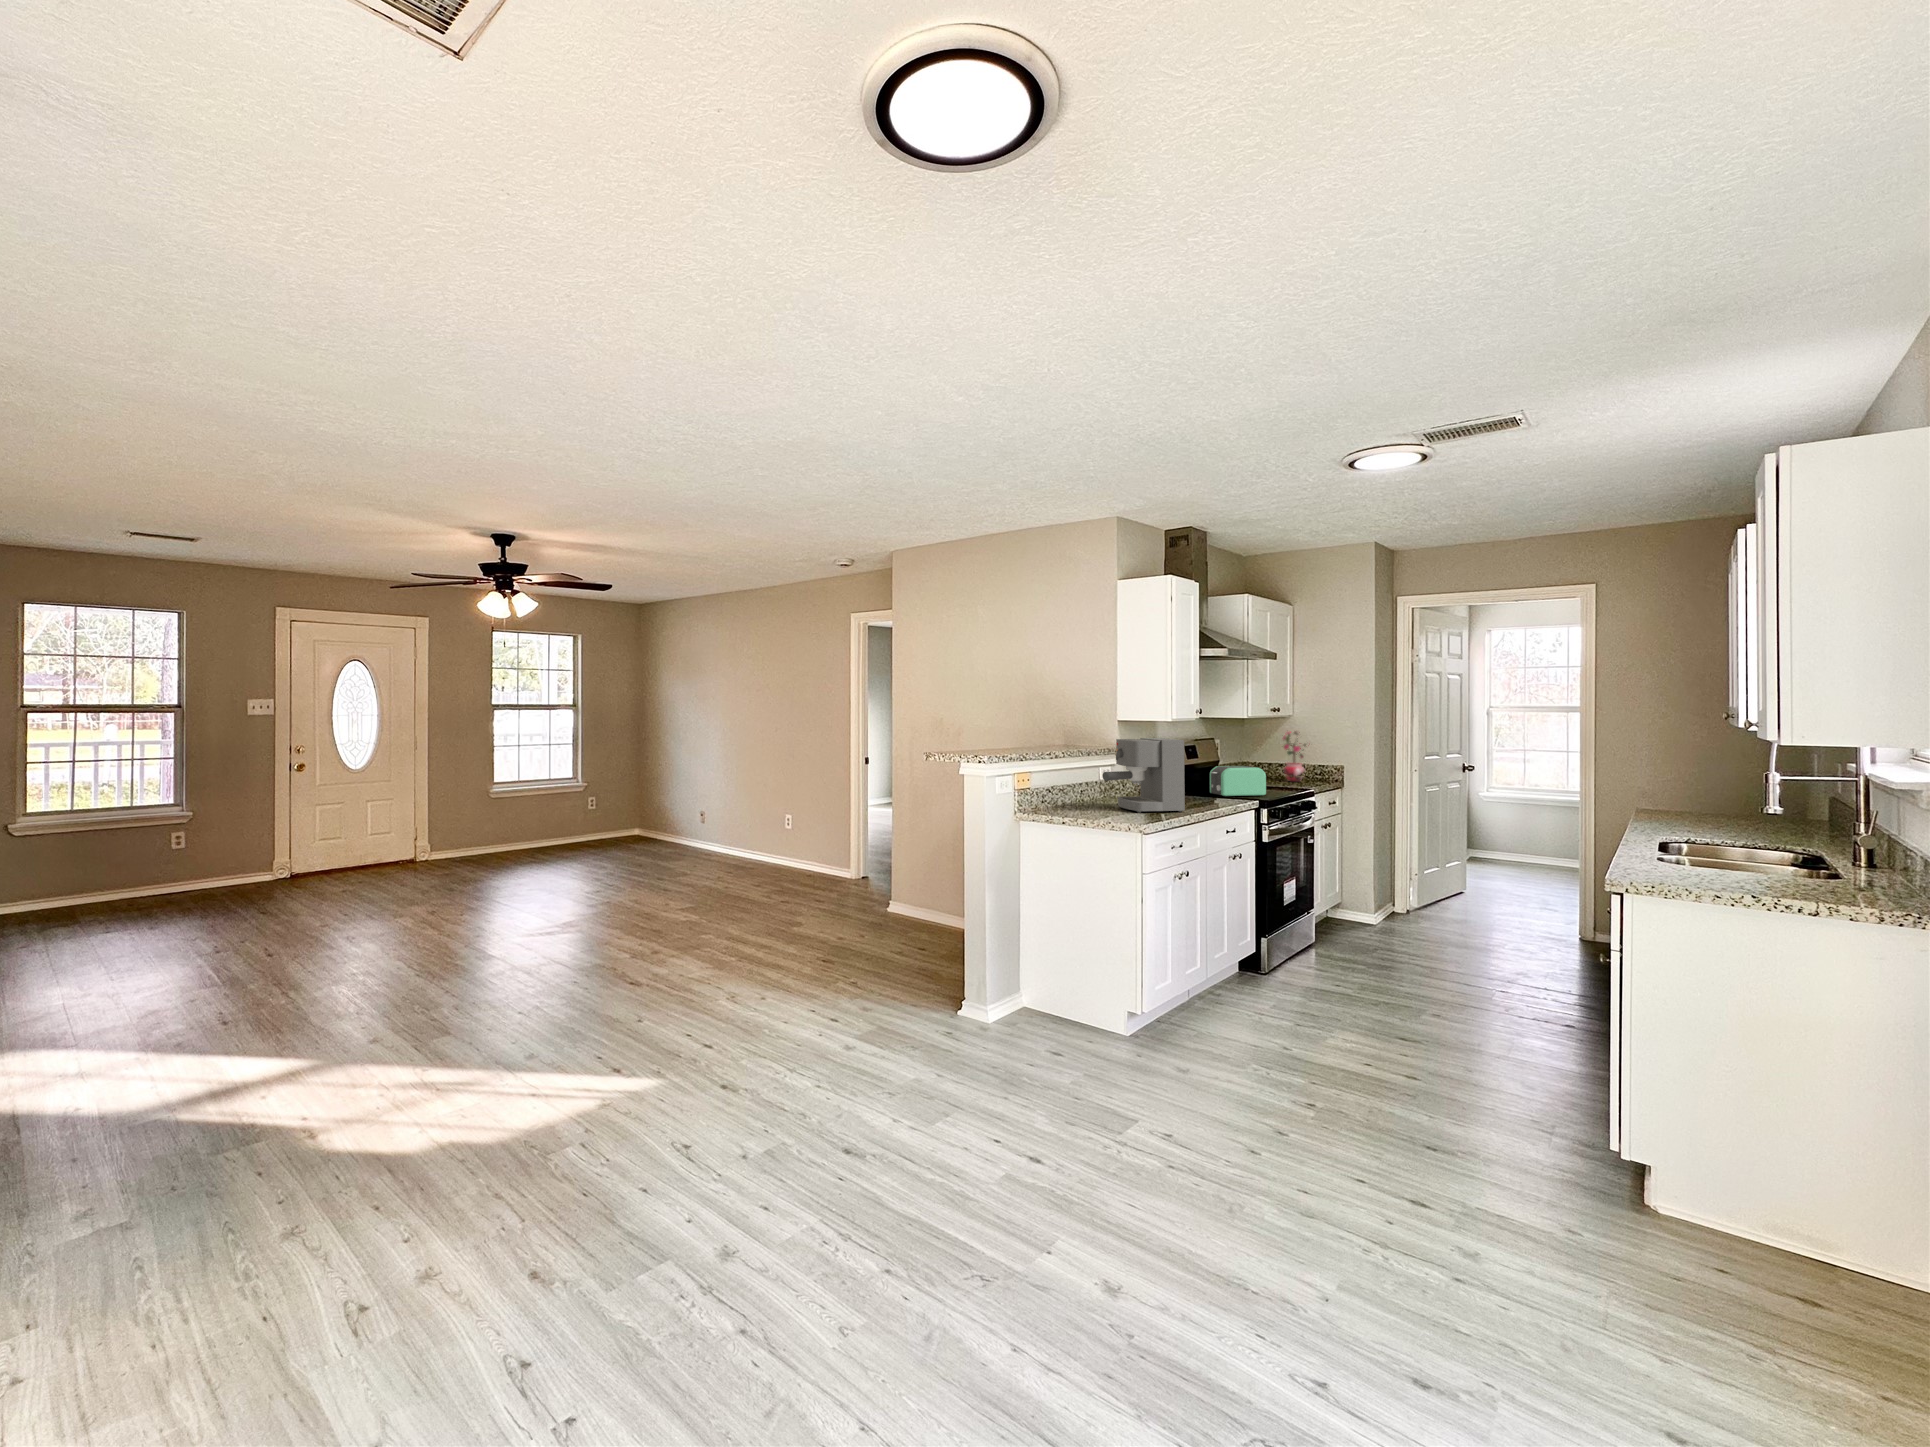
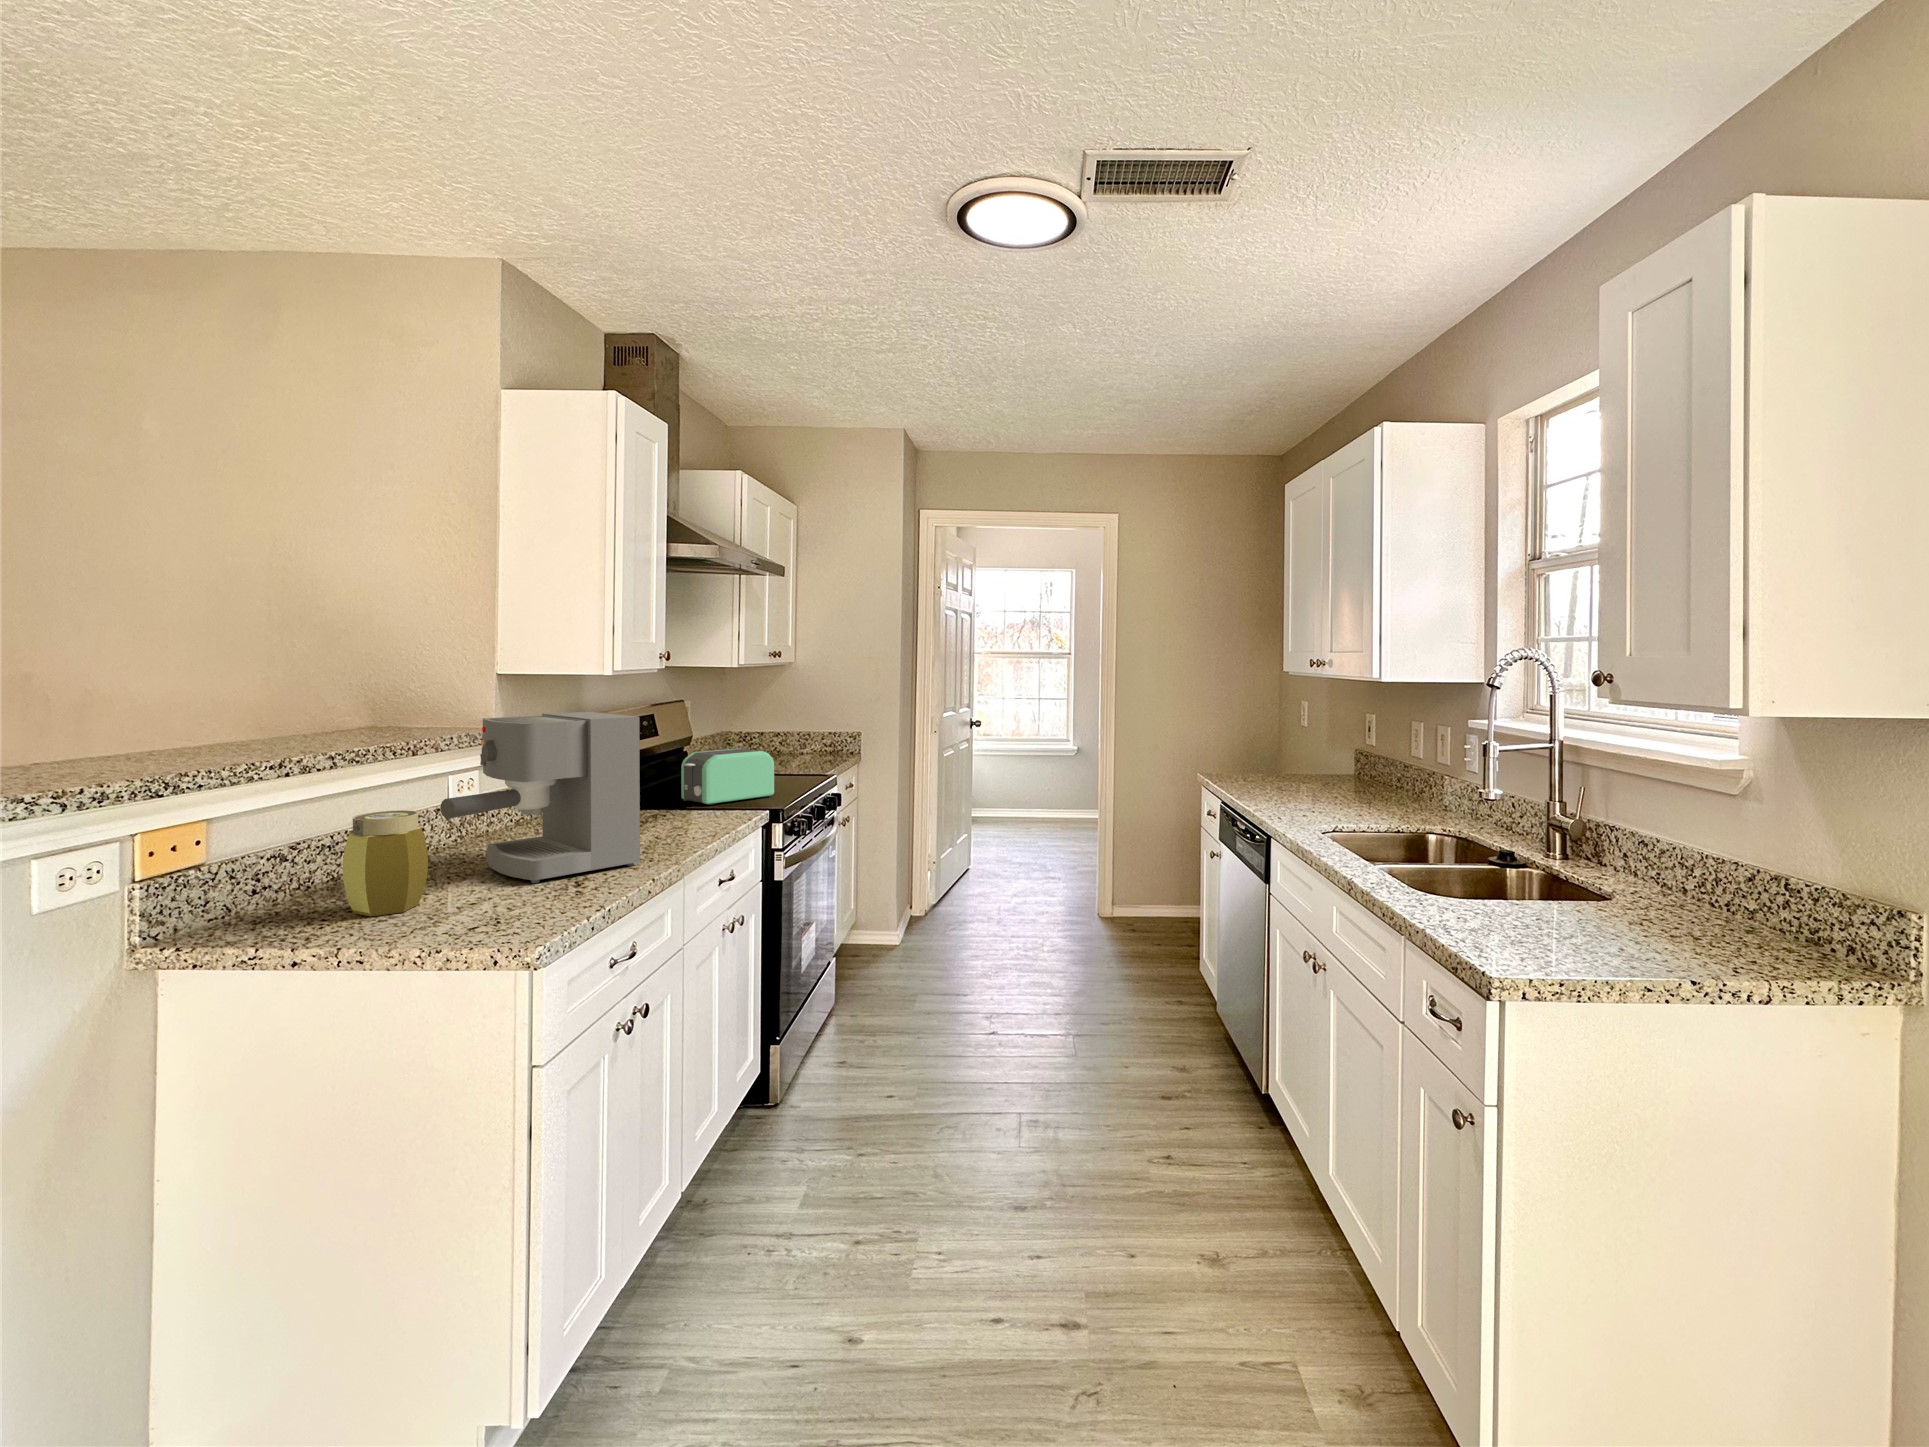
potted plant: present [1283,732,1306,782] -> none [778,686,821,760]
jar: none [1071,775,1100,815] -> present [343,810,428,916]

